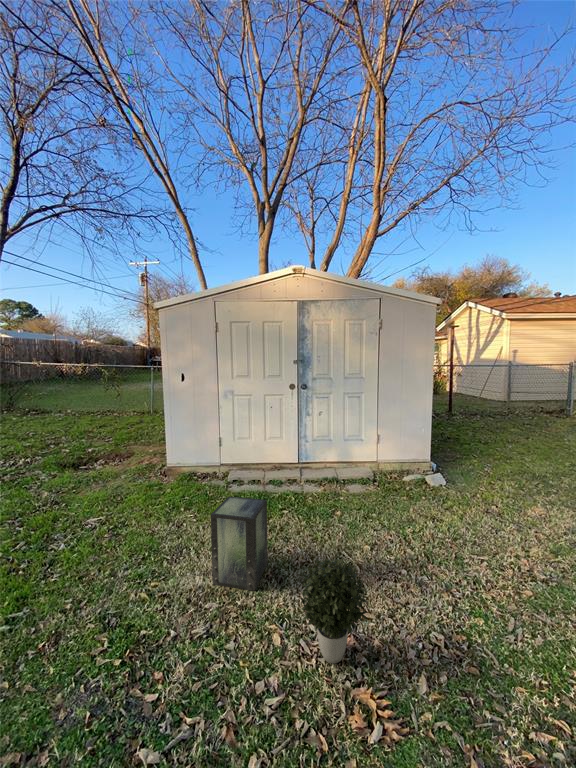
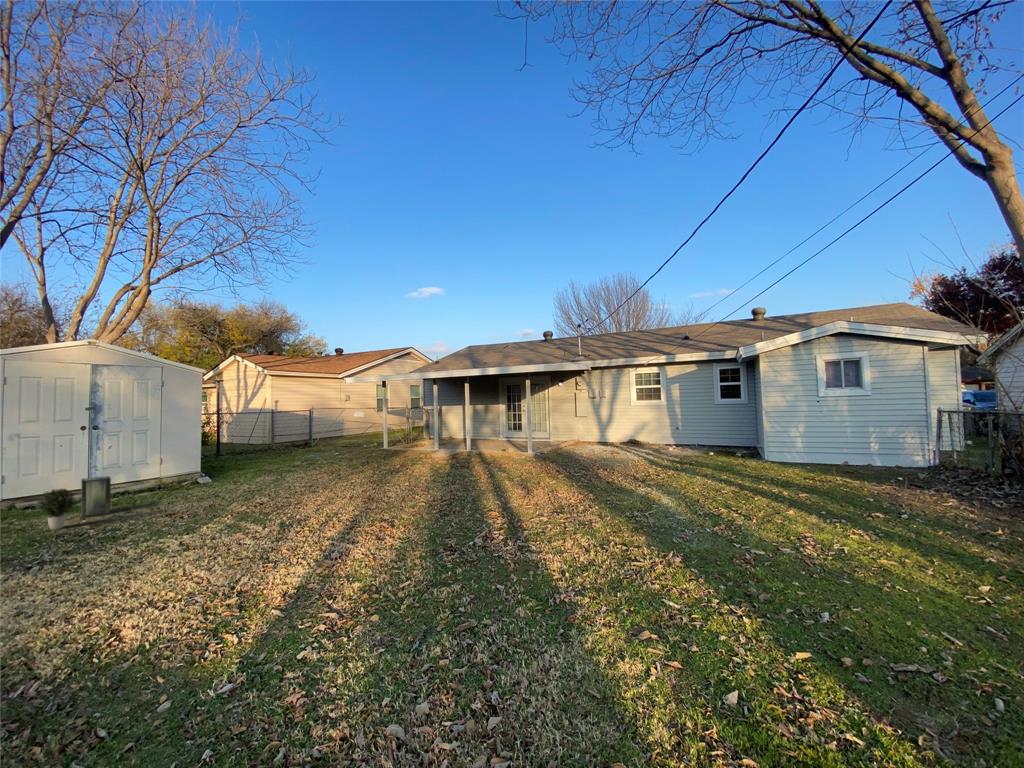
potted plant: present [301,559,367,663] -> present [38,489,74,530]

